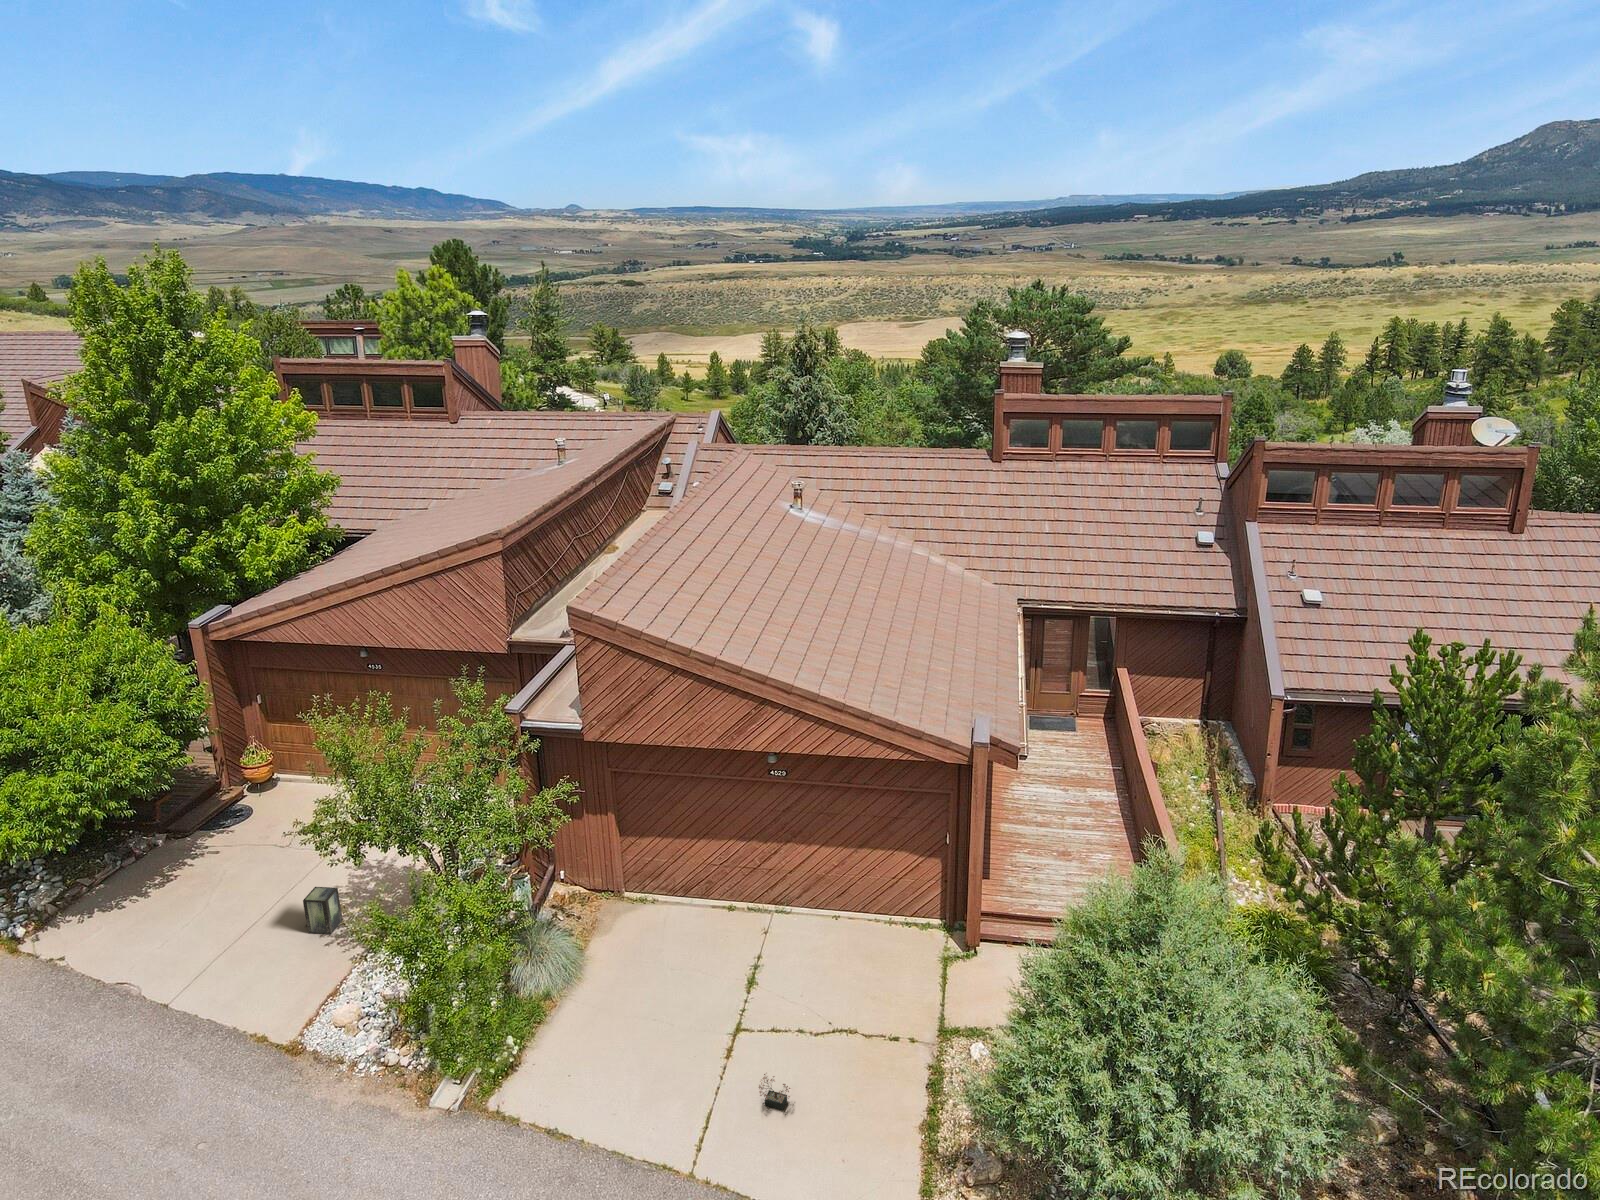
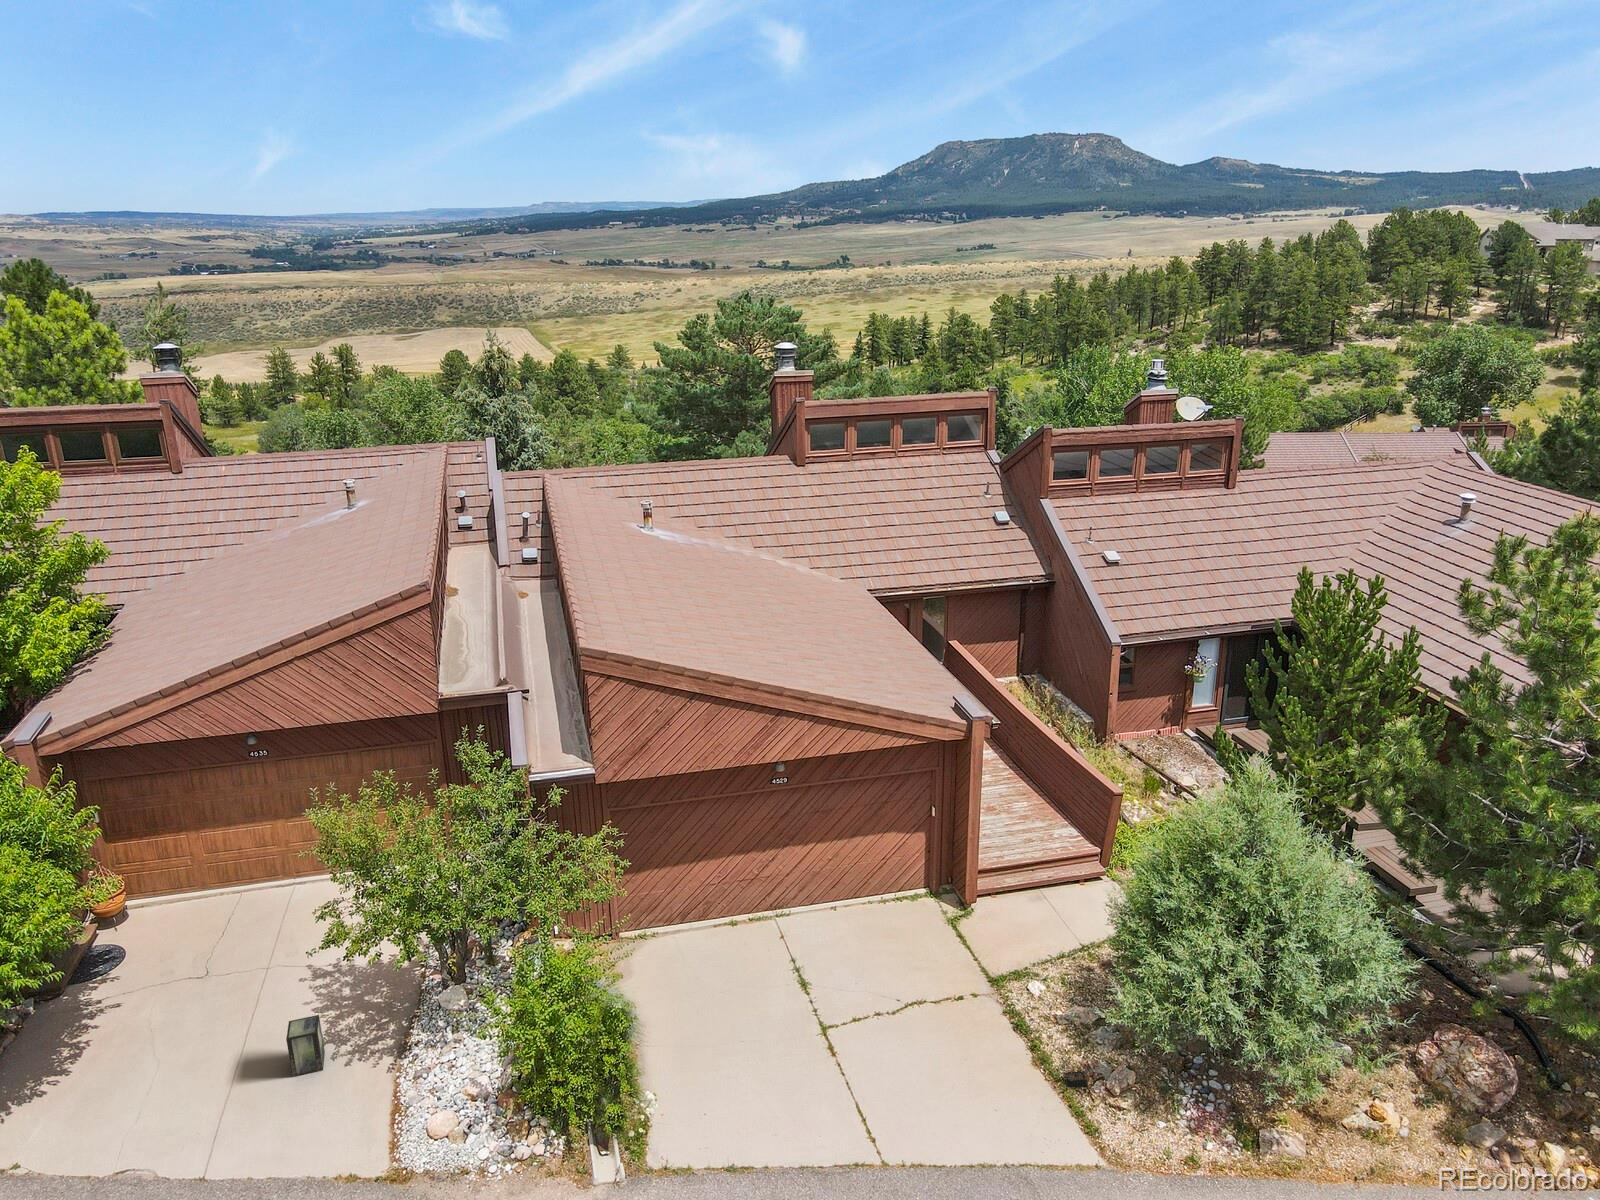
decorative plant: present [759,1074,791,1110] -> present [1058,1057,1091,1087]

